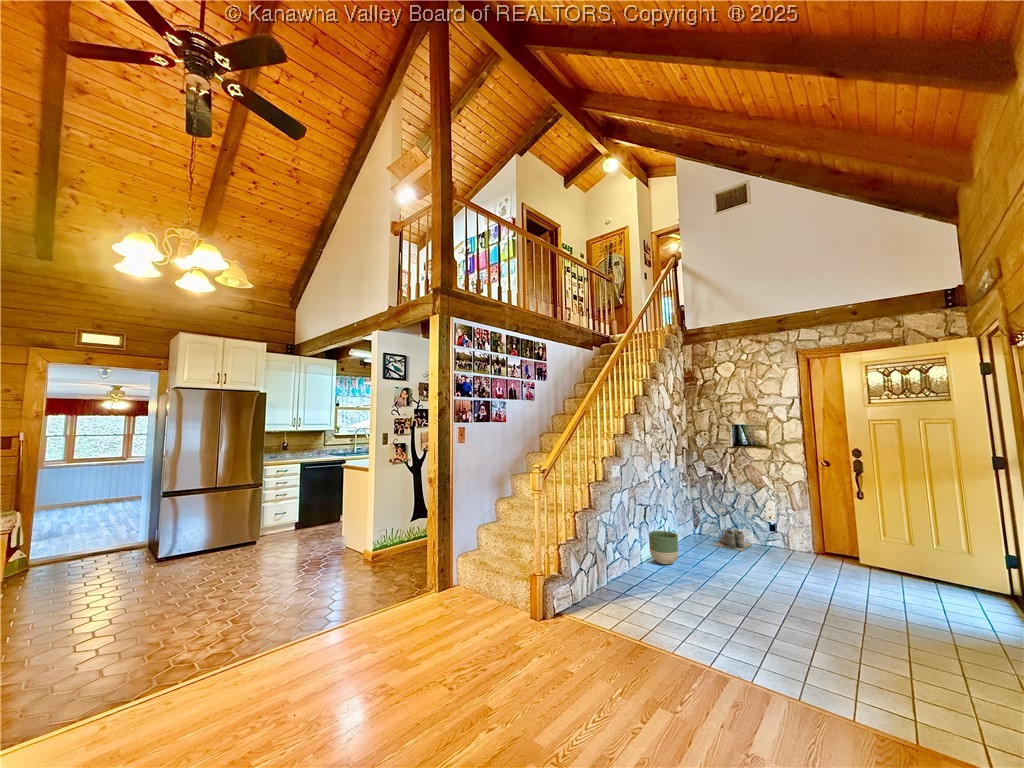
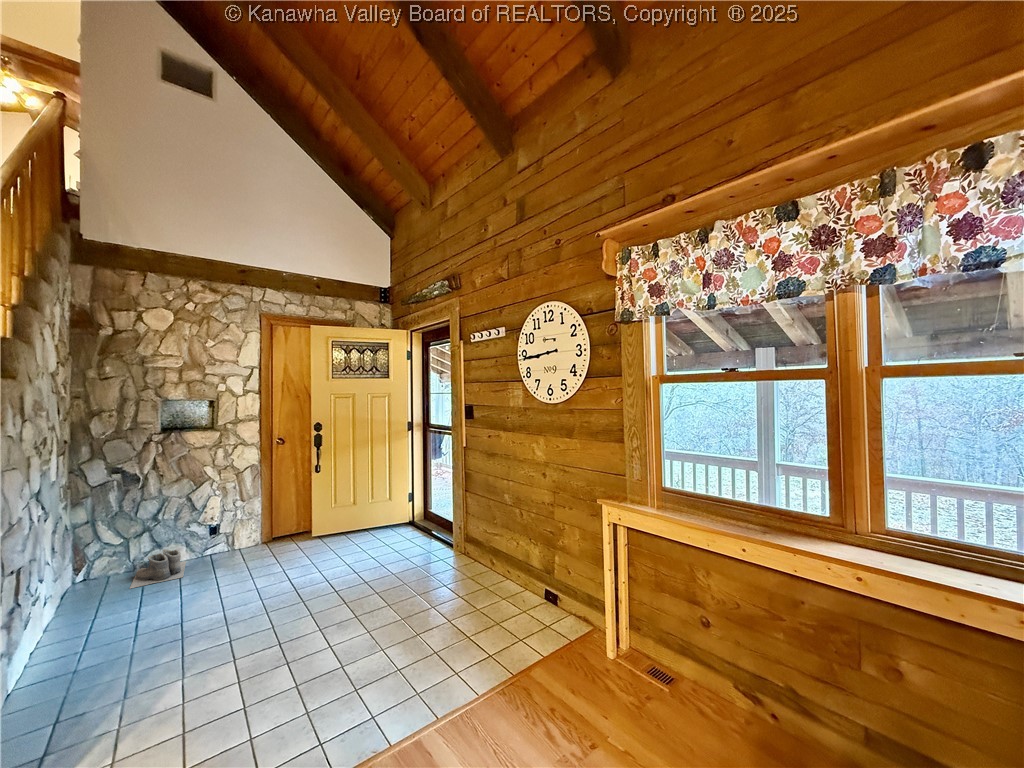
planter: present [649,531,678,564] -> none [32,599,109,673]

